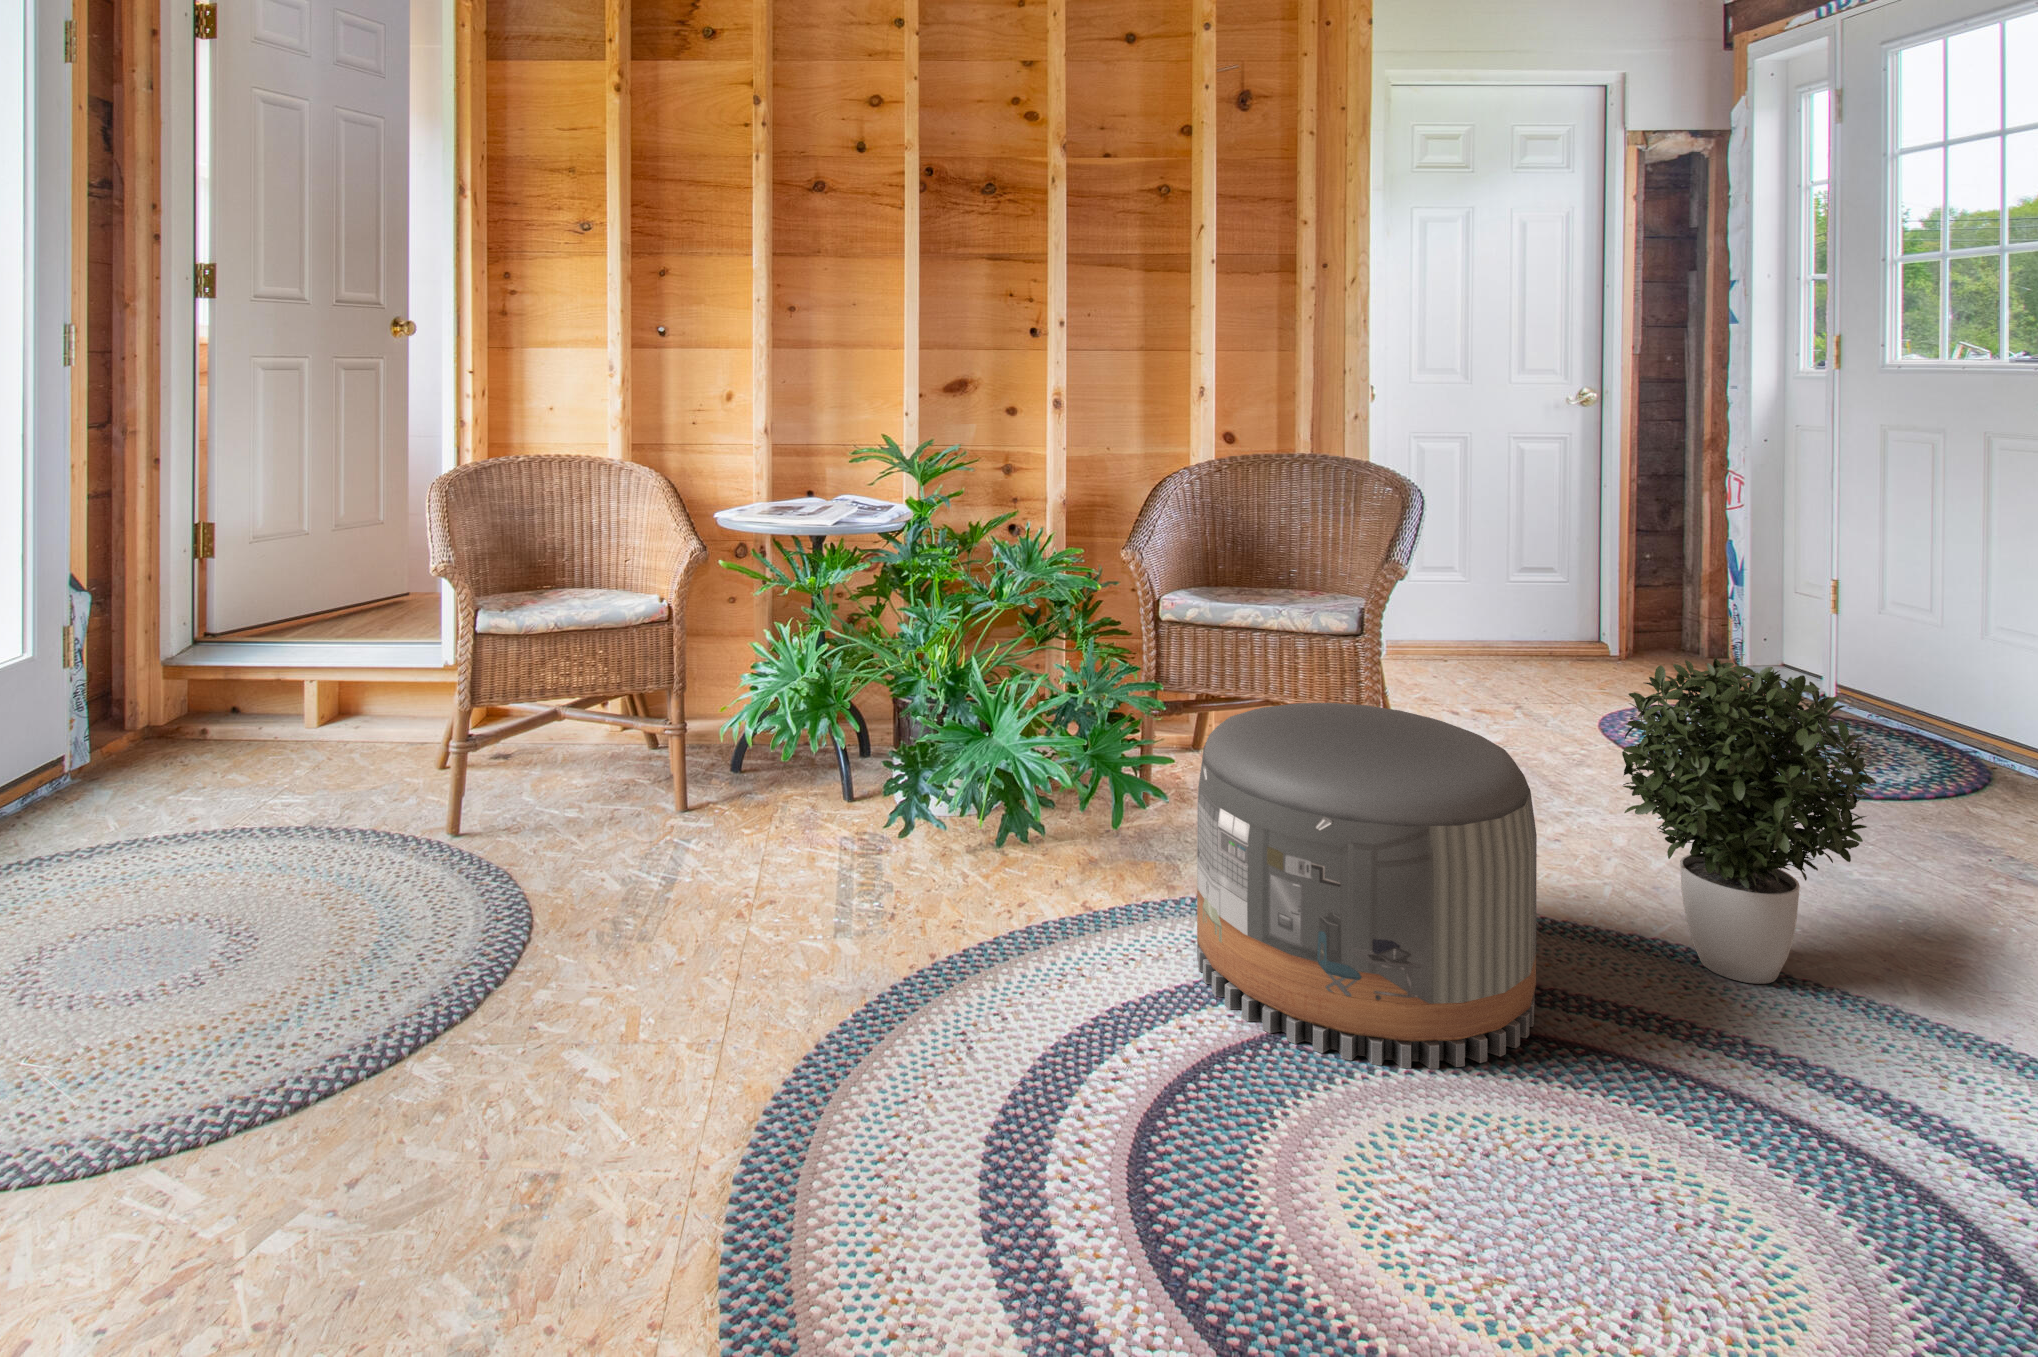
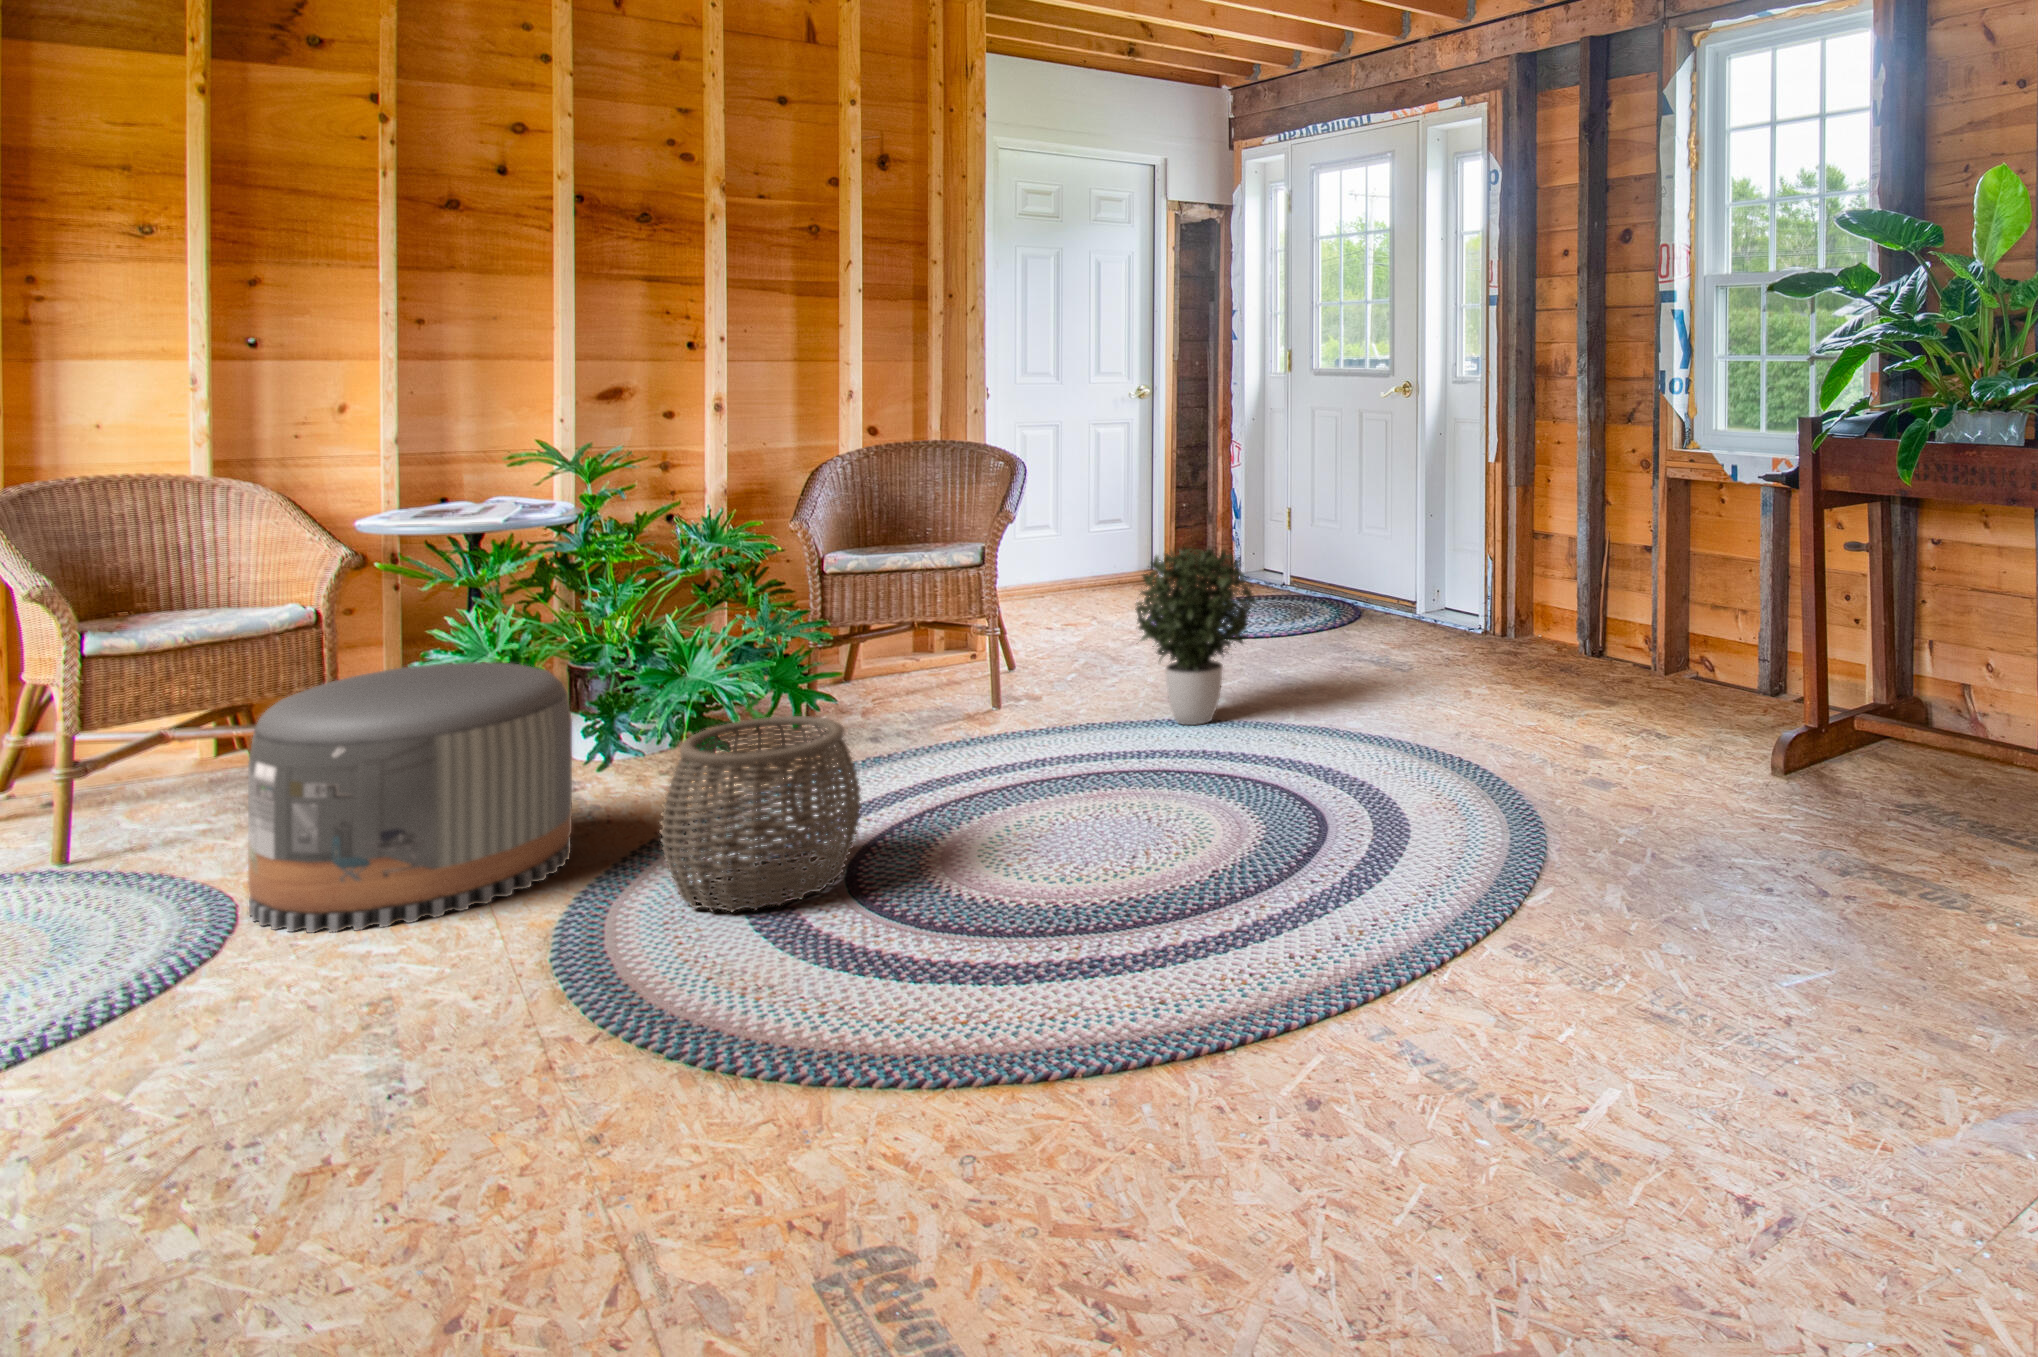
pouf: present [1197,703,1537,1069] -> present [248,662,572,933]
woven basket: none [856,882,1149,1256] -> present [660,716,861,912]

